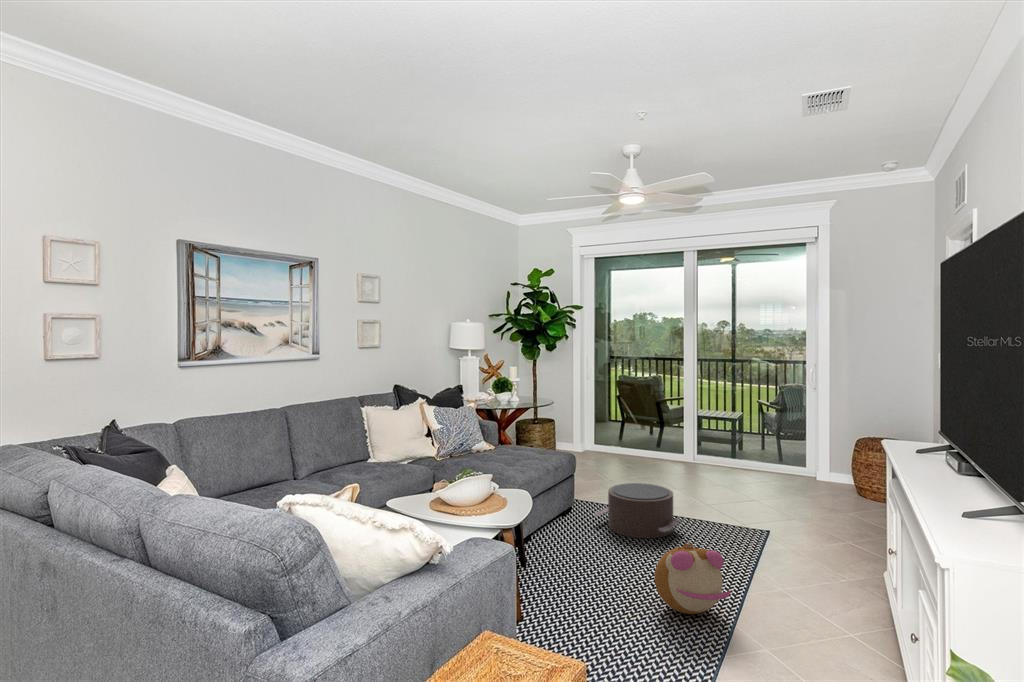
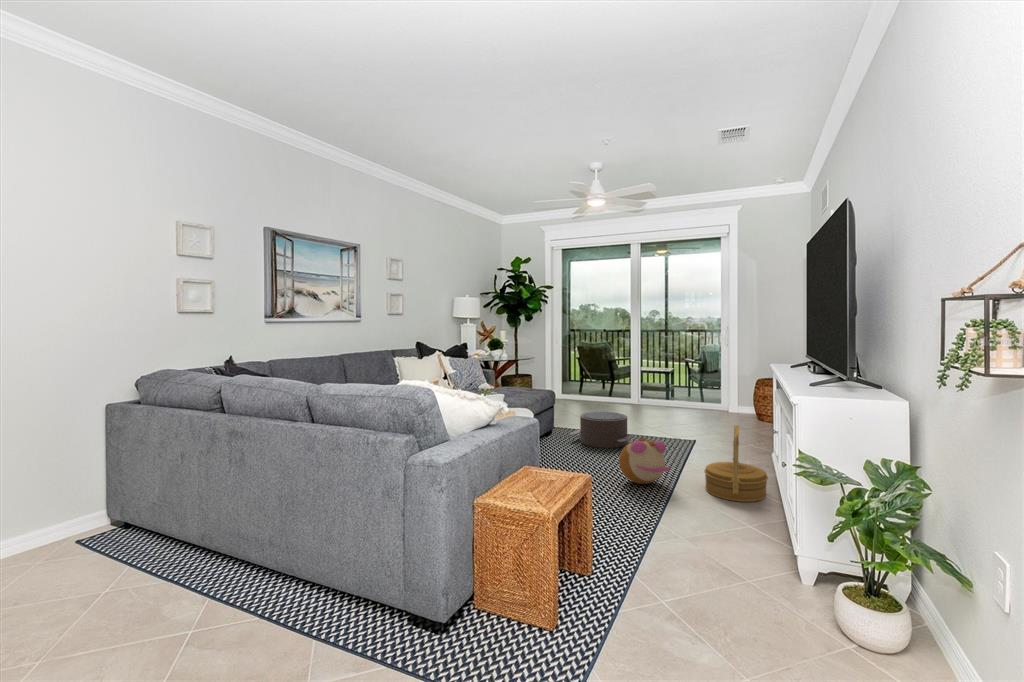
woven basket: none [782,531,882,660] -> present [704,426,768,502]

